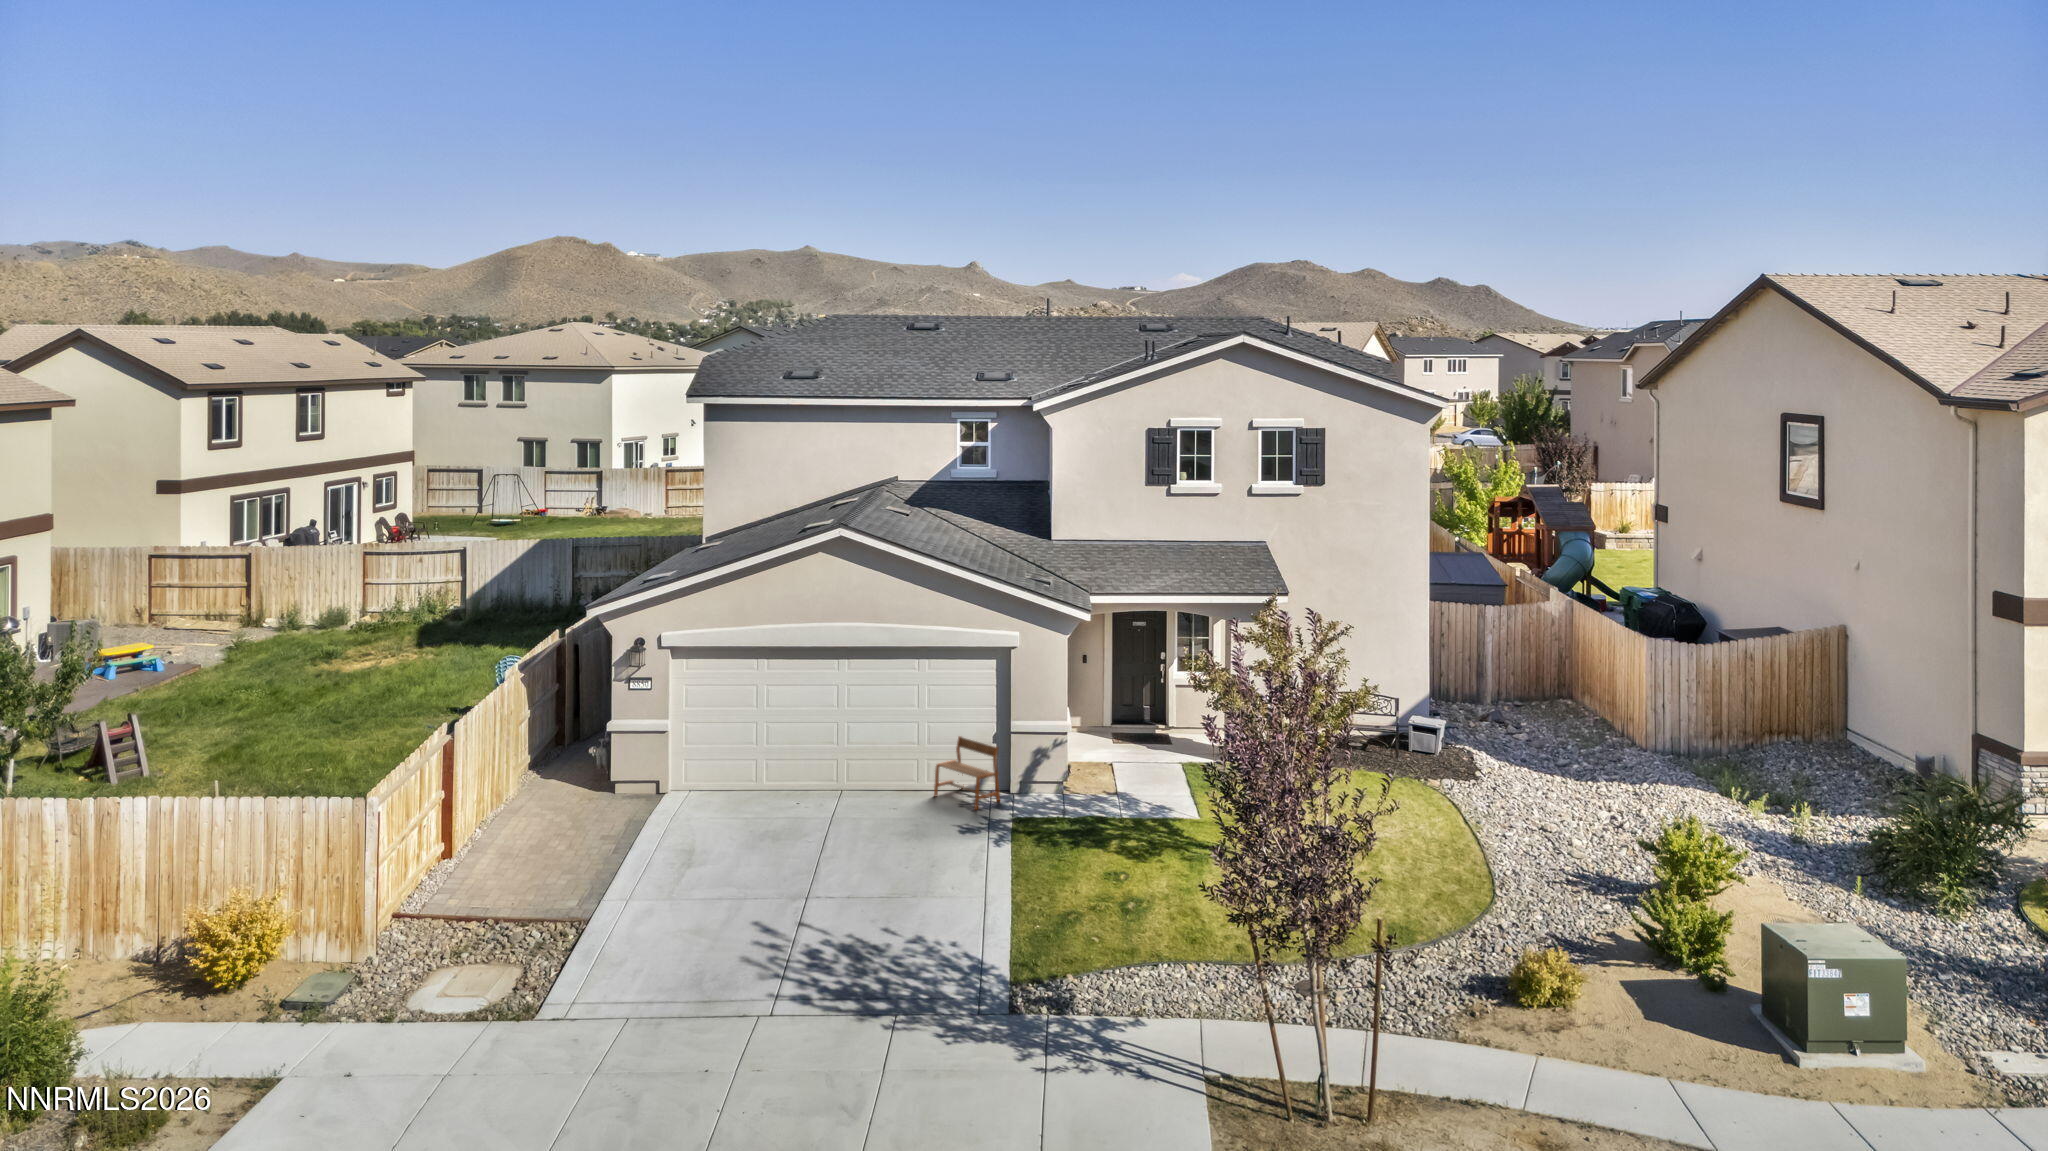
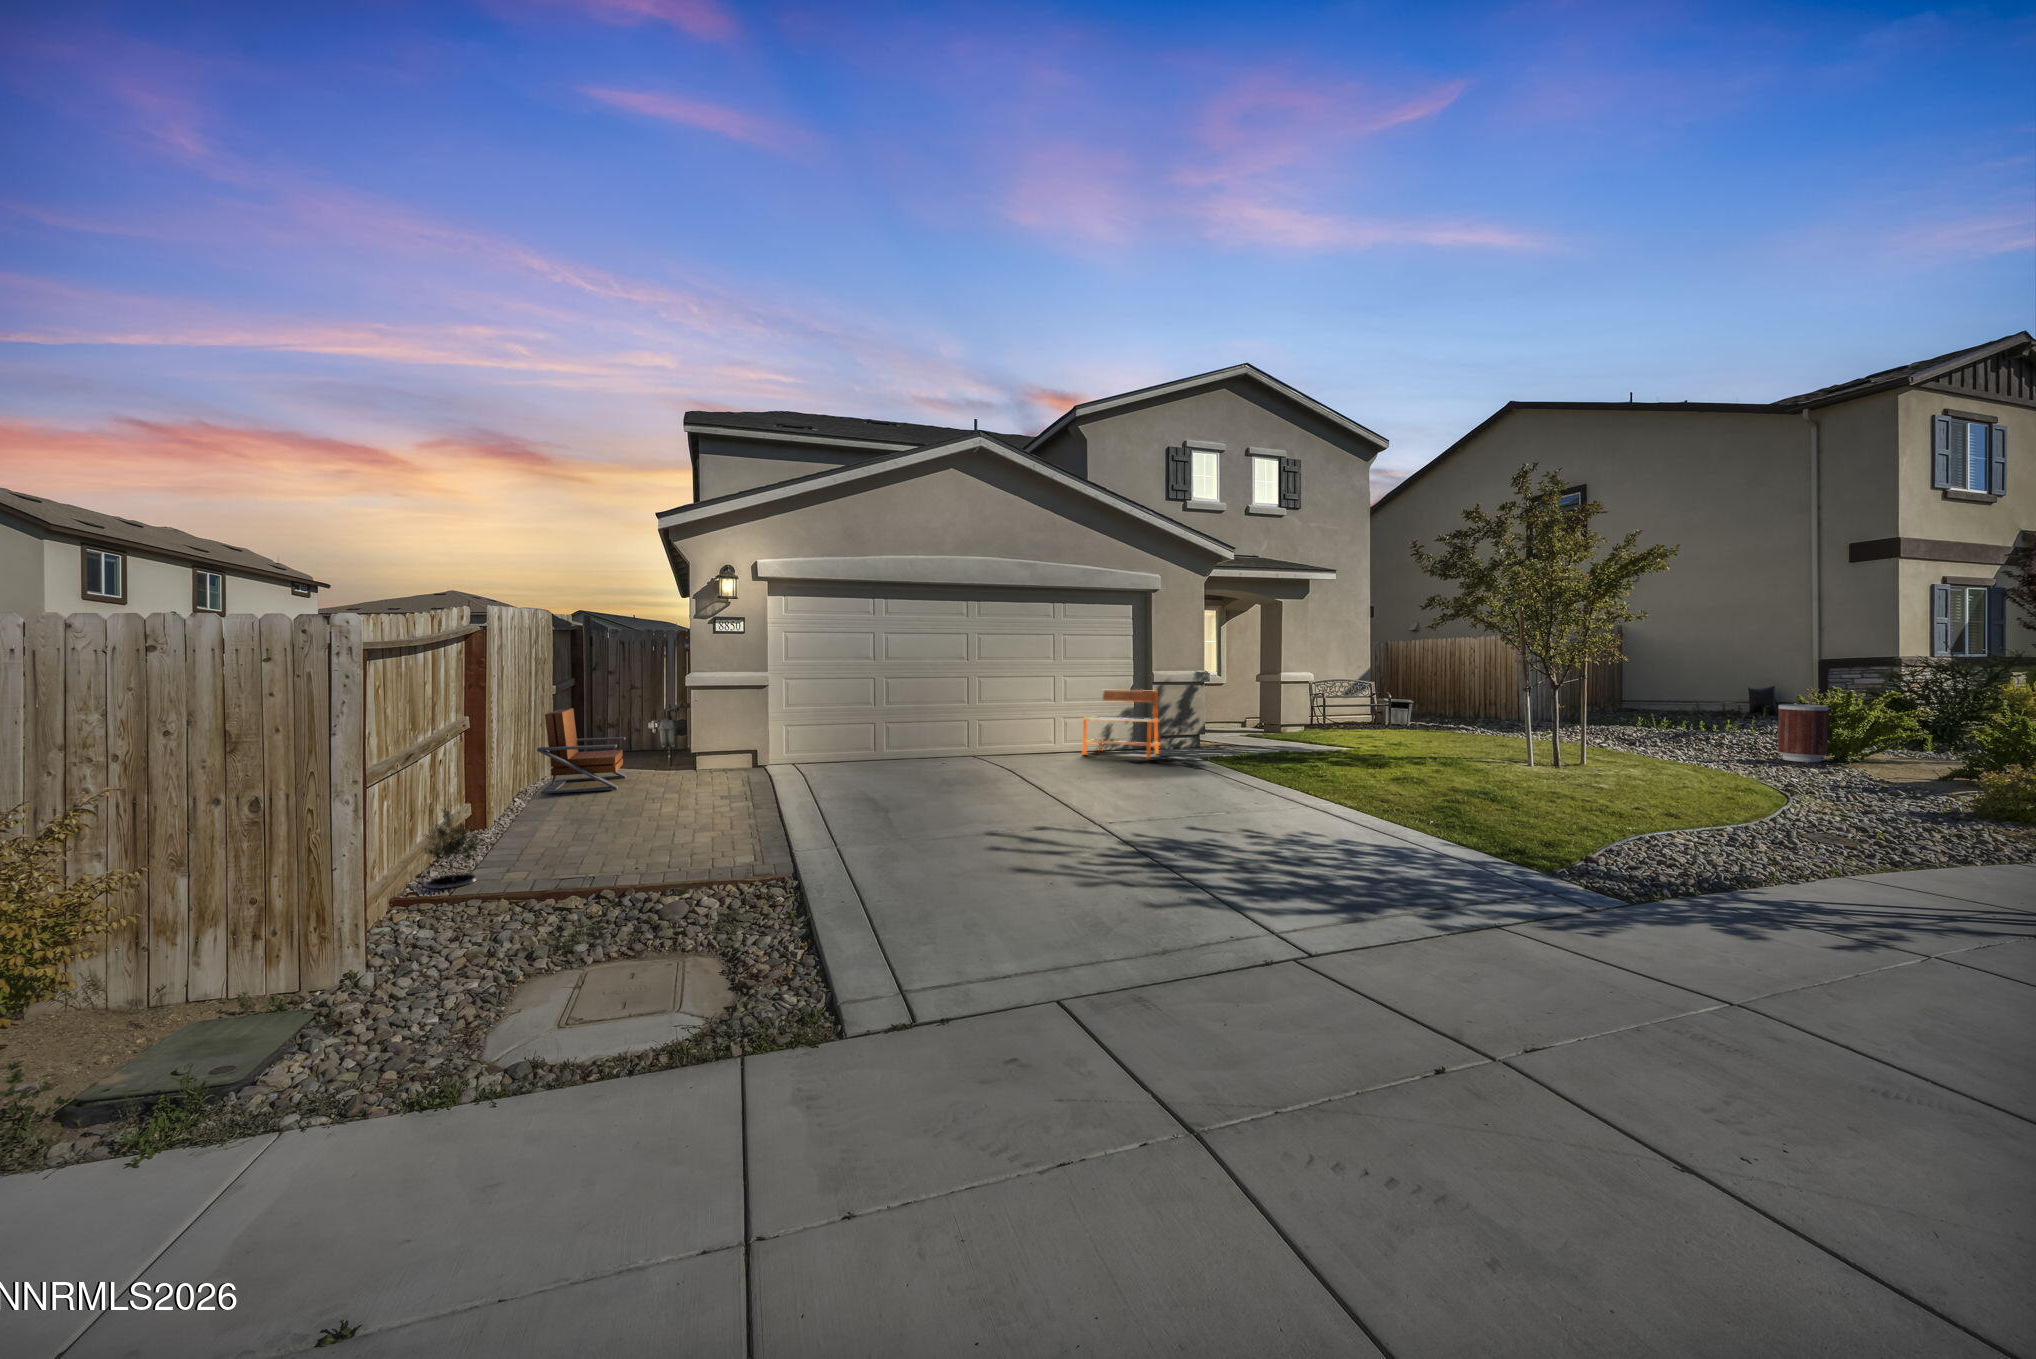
lounge chair: none [499,747,567,815] -> present [537,708,626,794]
trash can: none [1594,818,1637,882] -> present [1778,704,1828,762]
potted tree: none [407,862,439,907] -> present [423,805,480,889]

